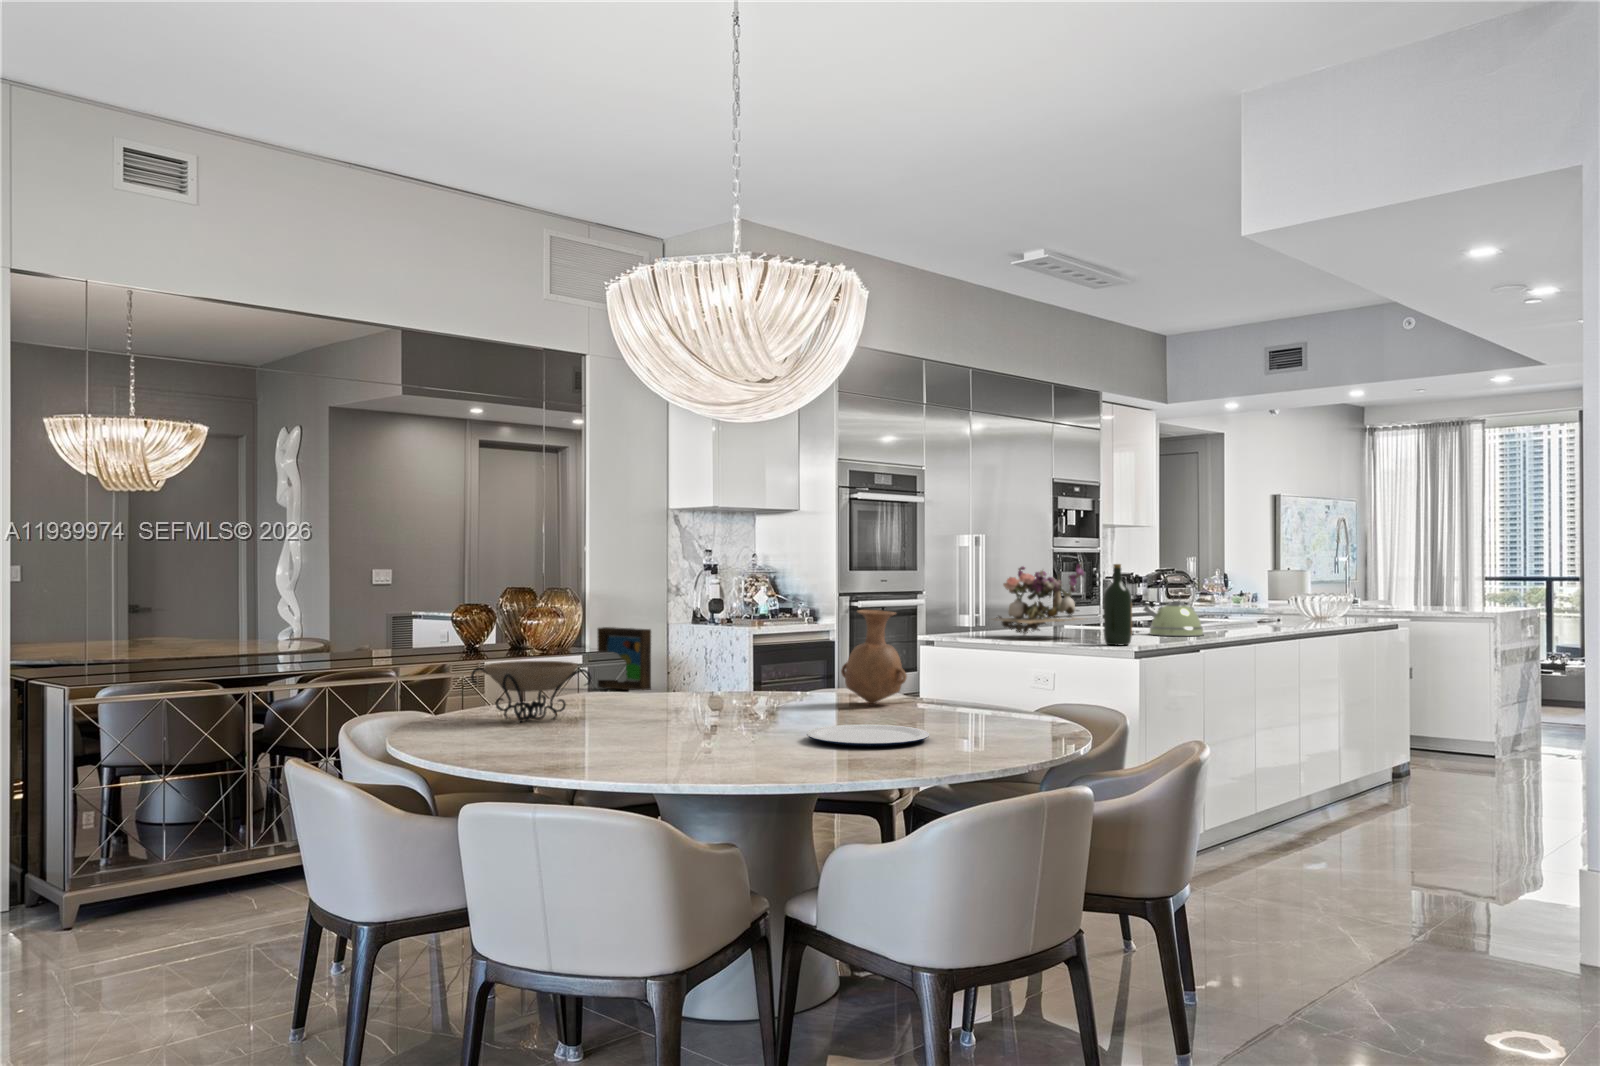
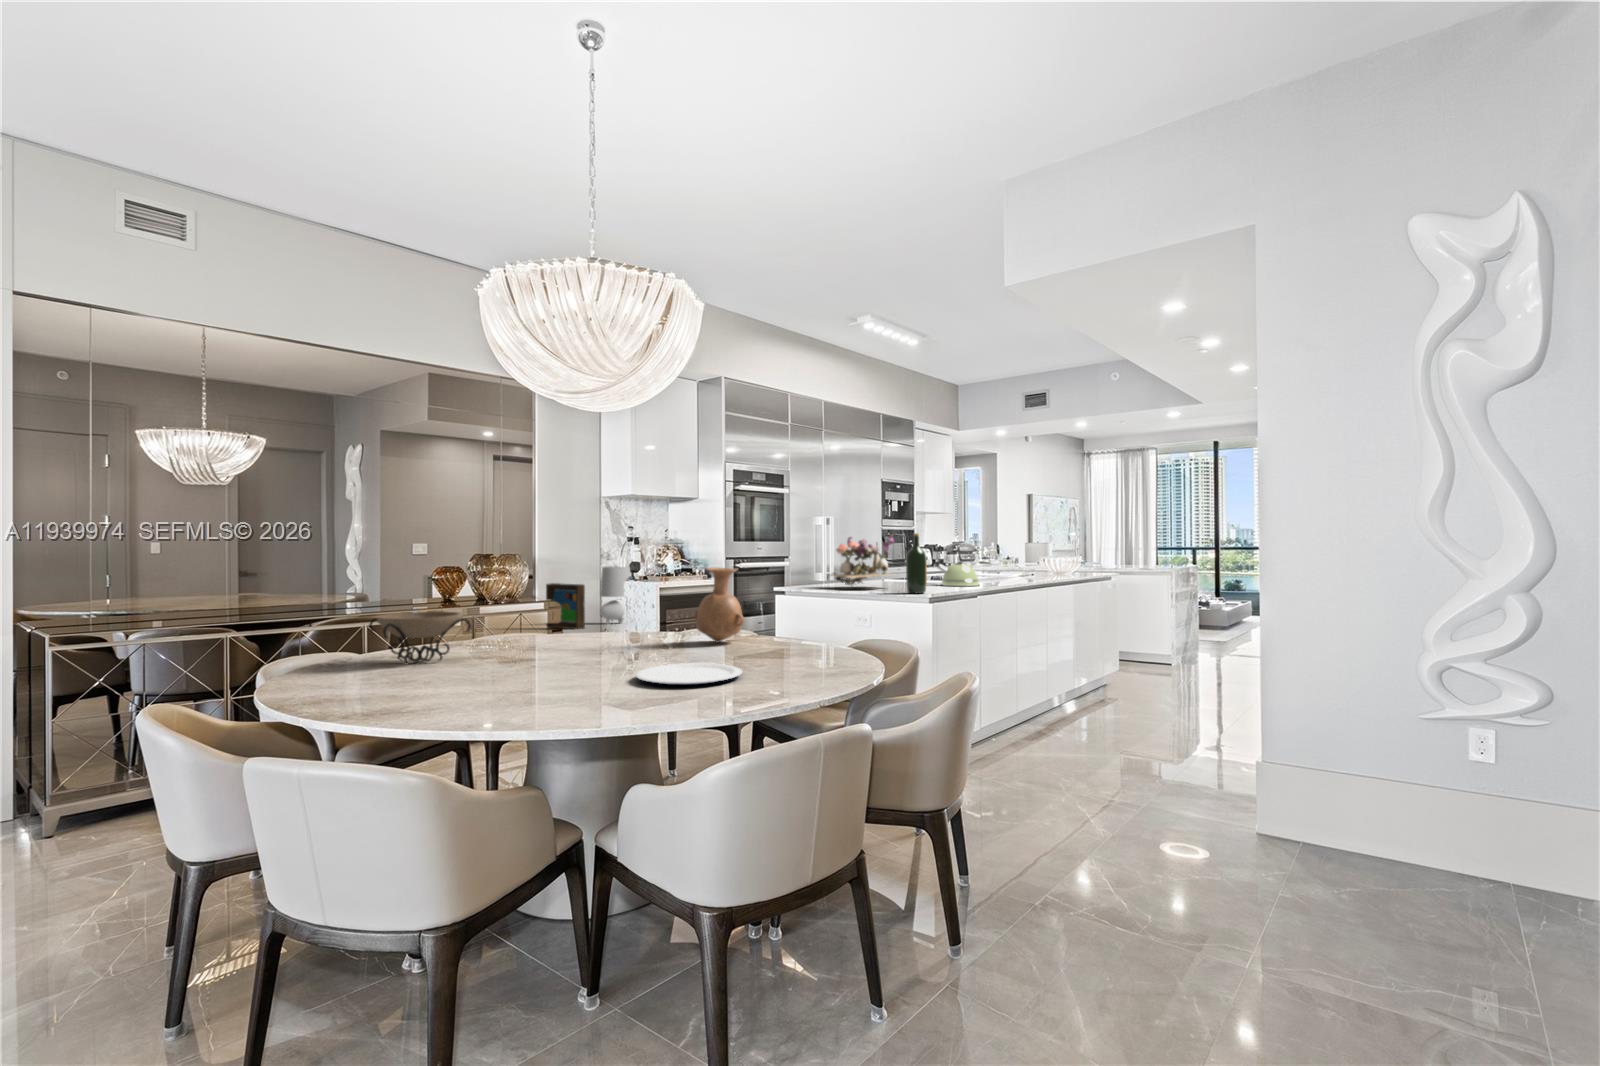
table lamp: none [664,604,708,685] -> present [600,566,630,624]

